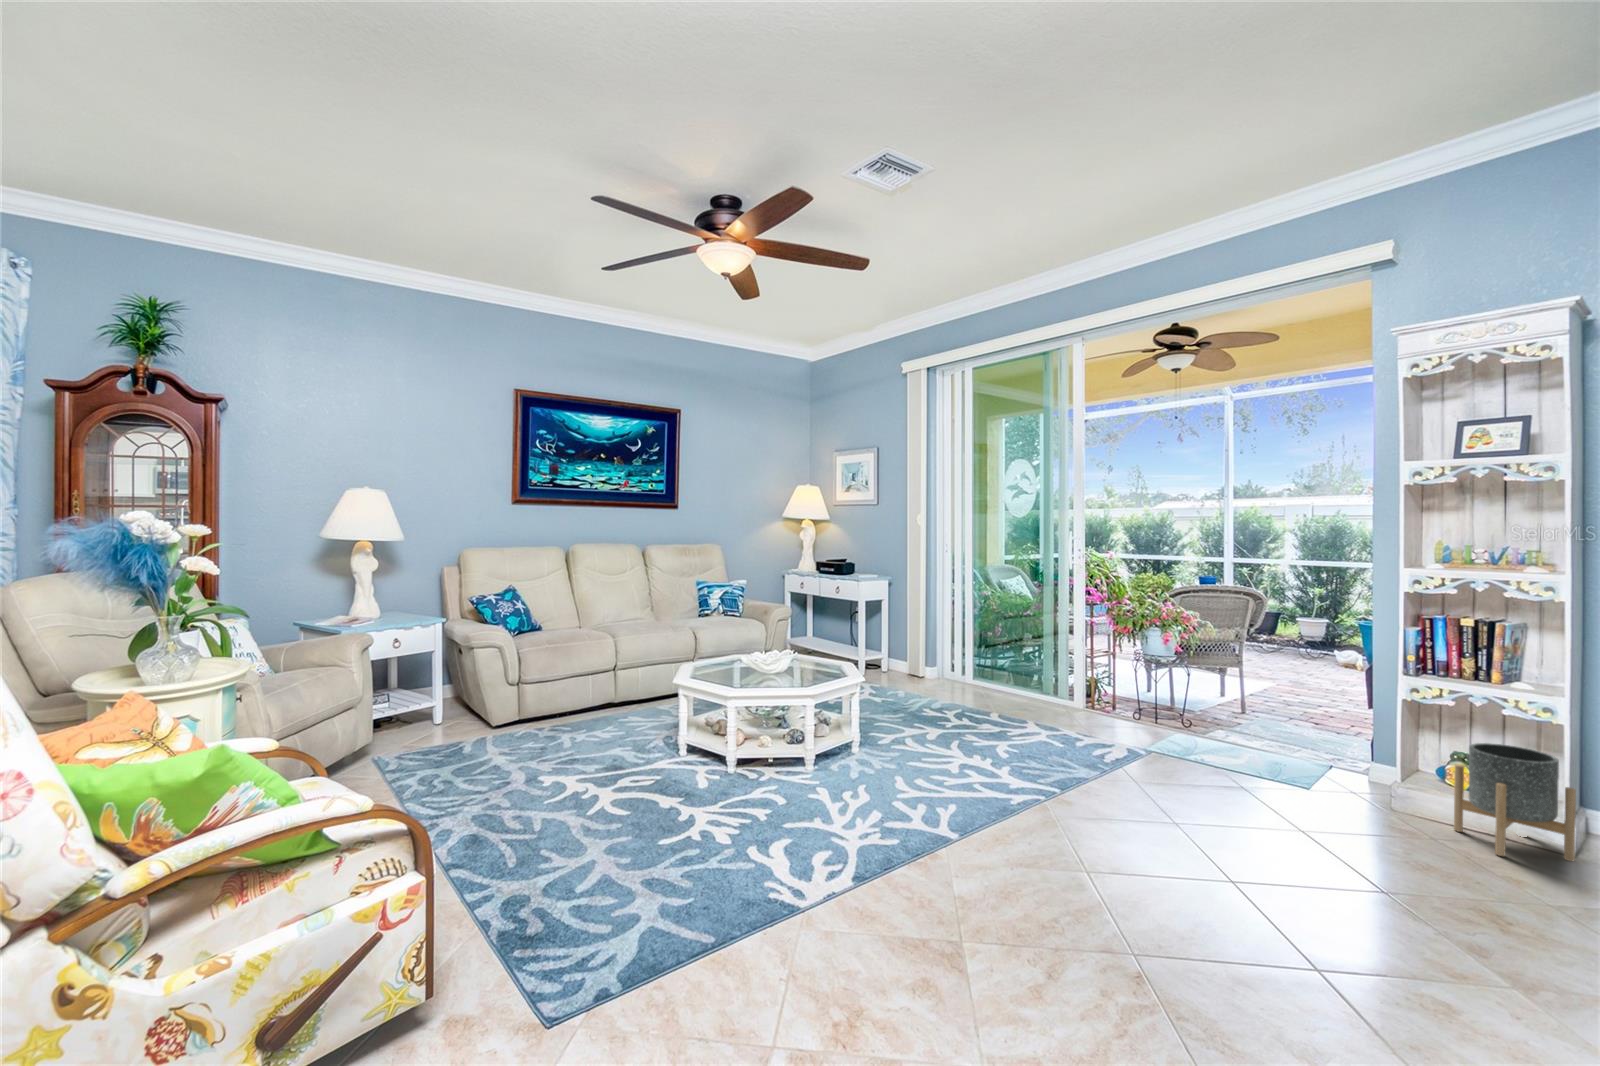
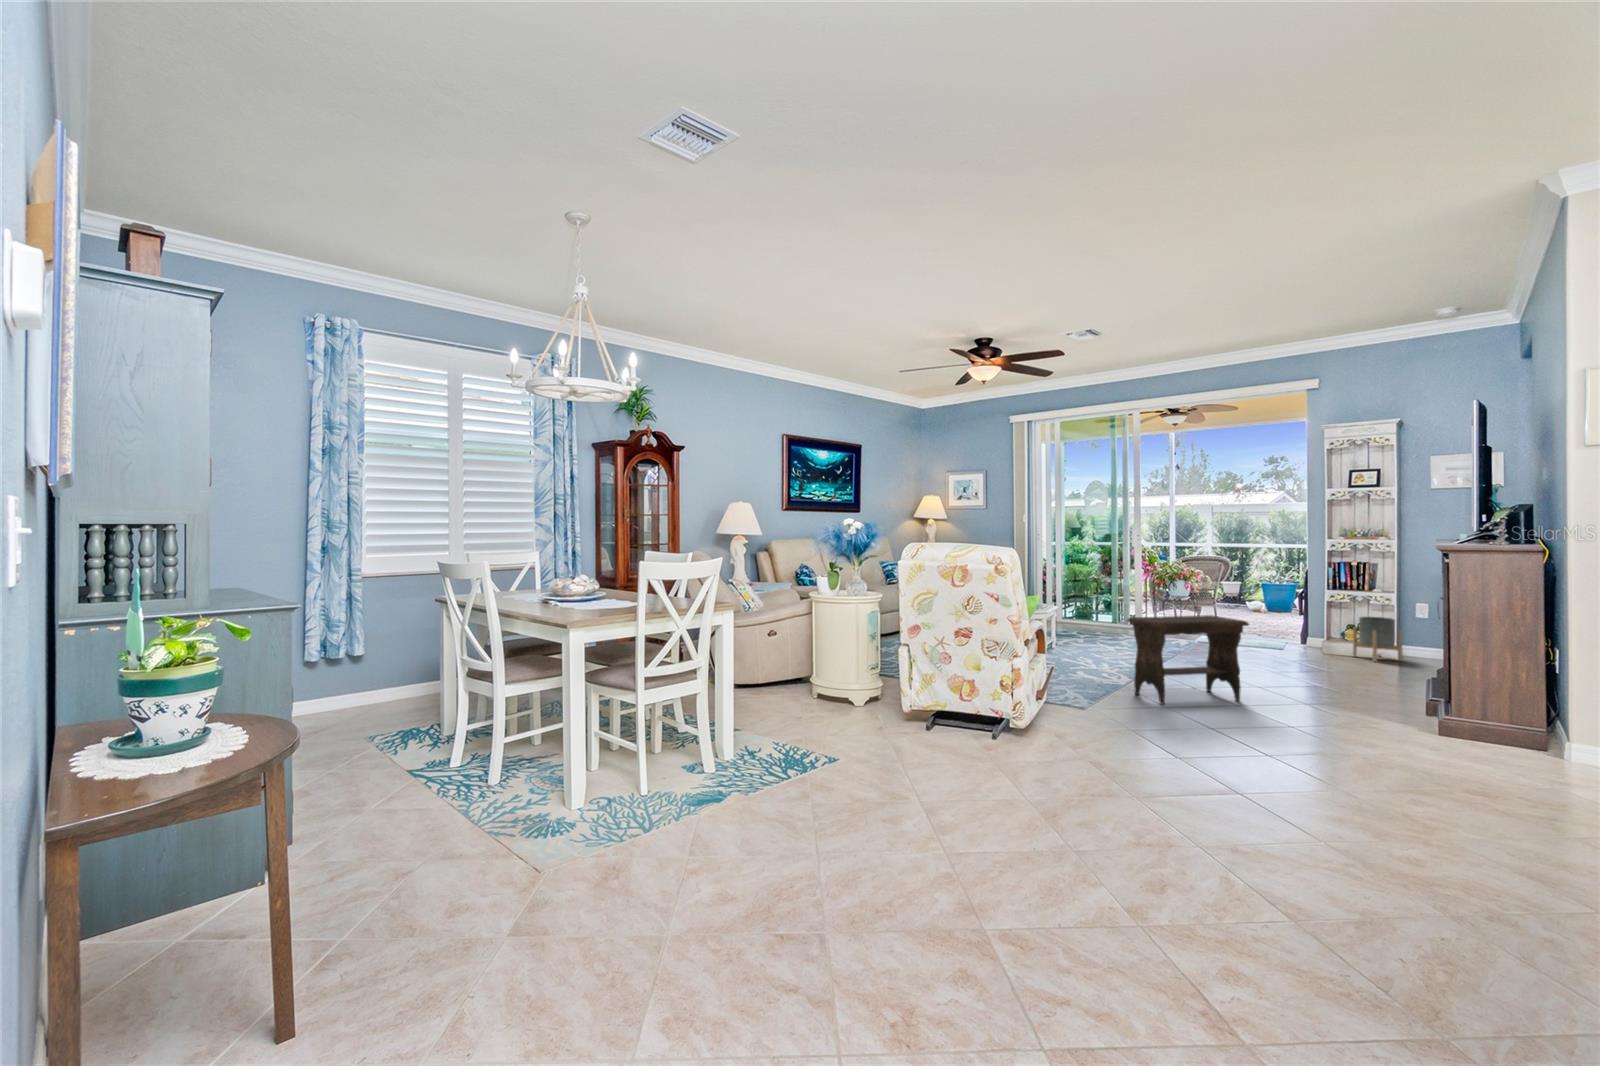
footstool: none [717,760,992,1027] -> present [1128,615,1249,704]

